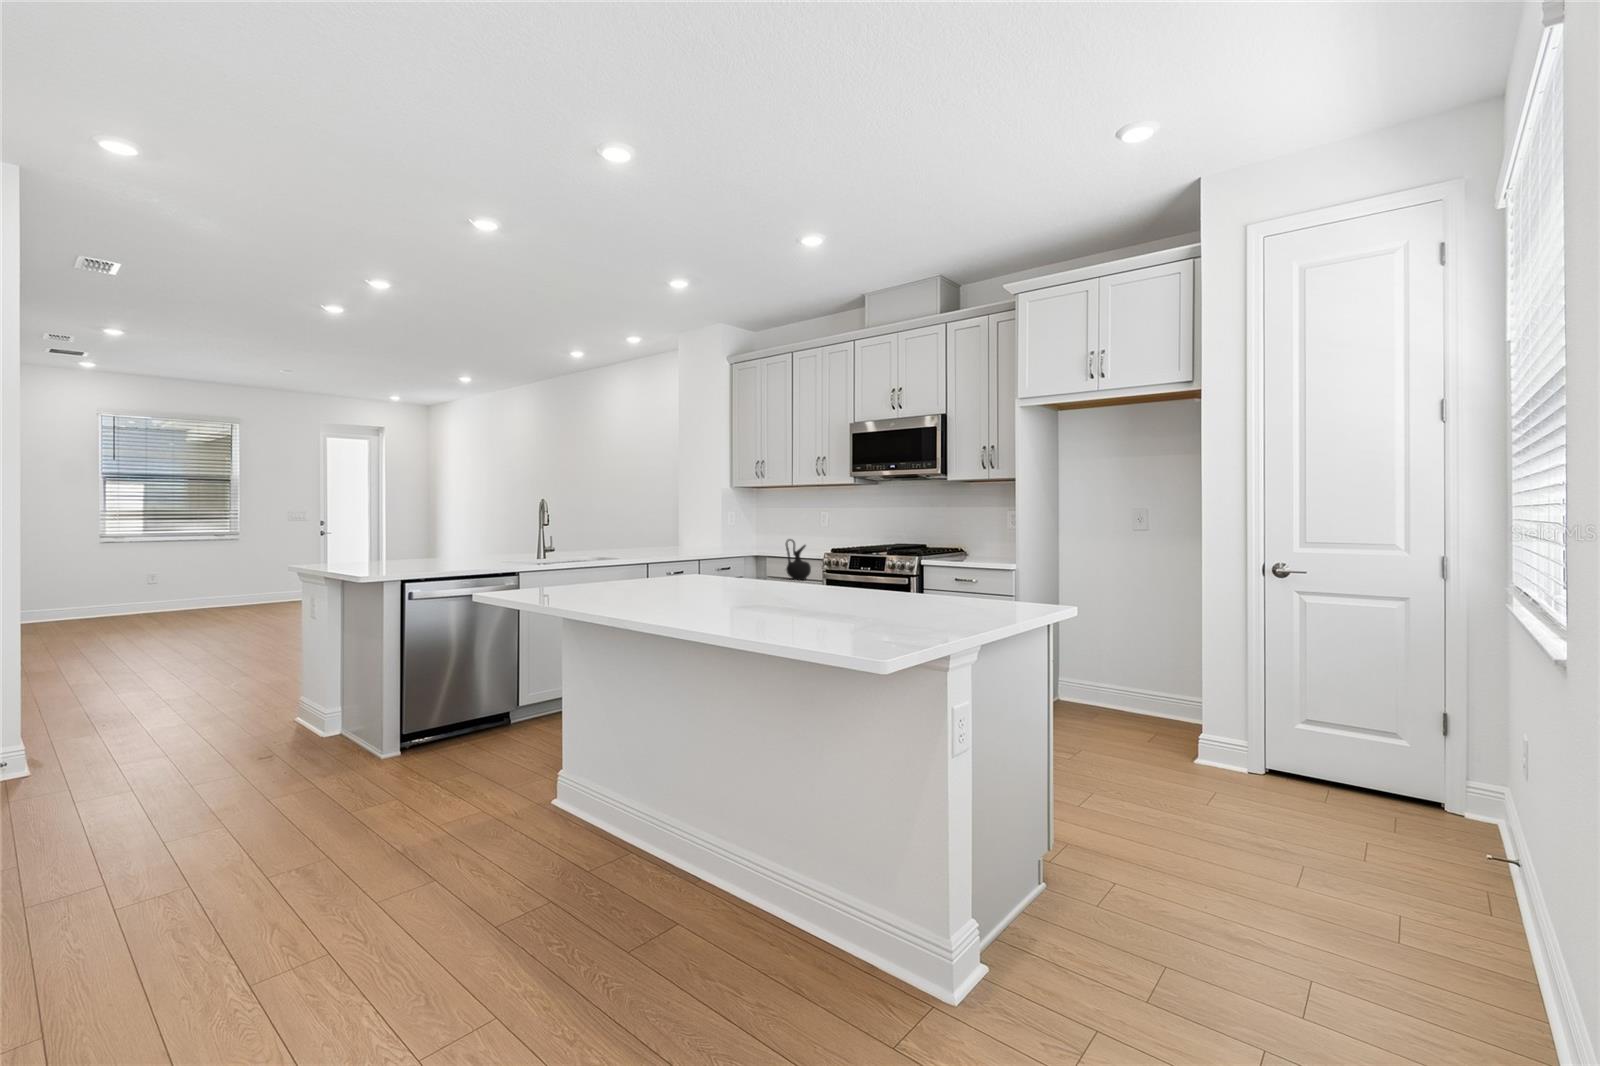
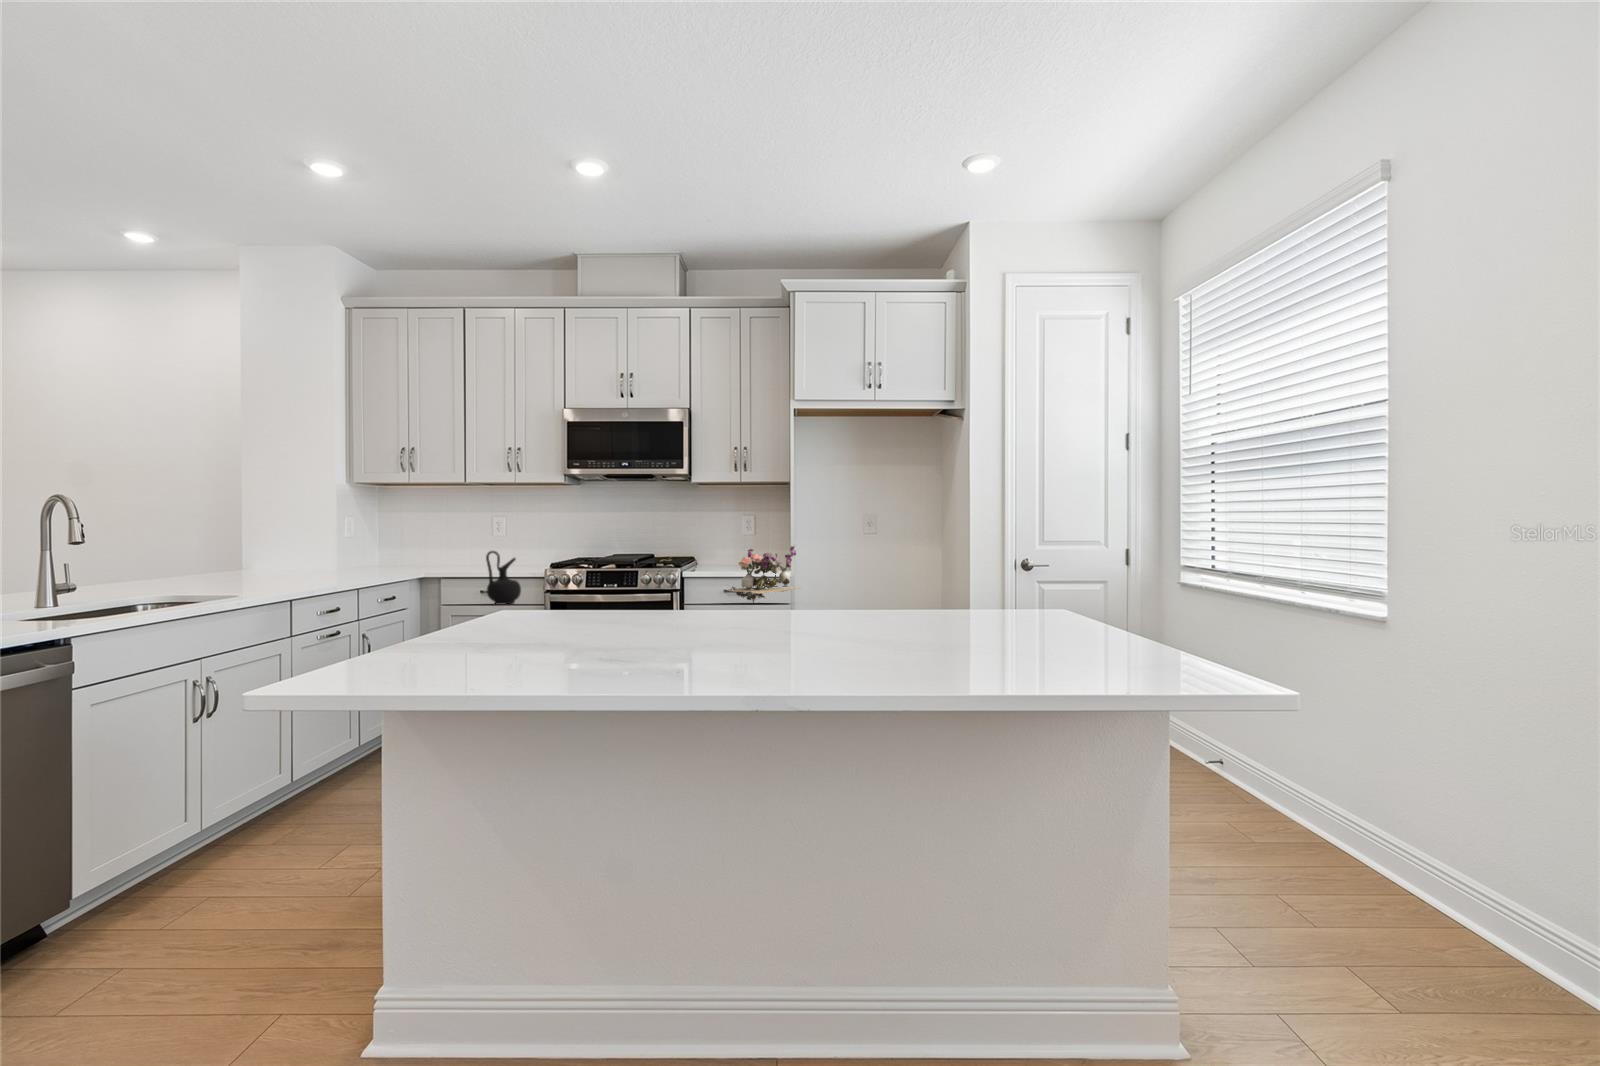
flower arrangement: none [958,539,1027,592] -> present [728,545,800,602]

